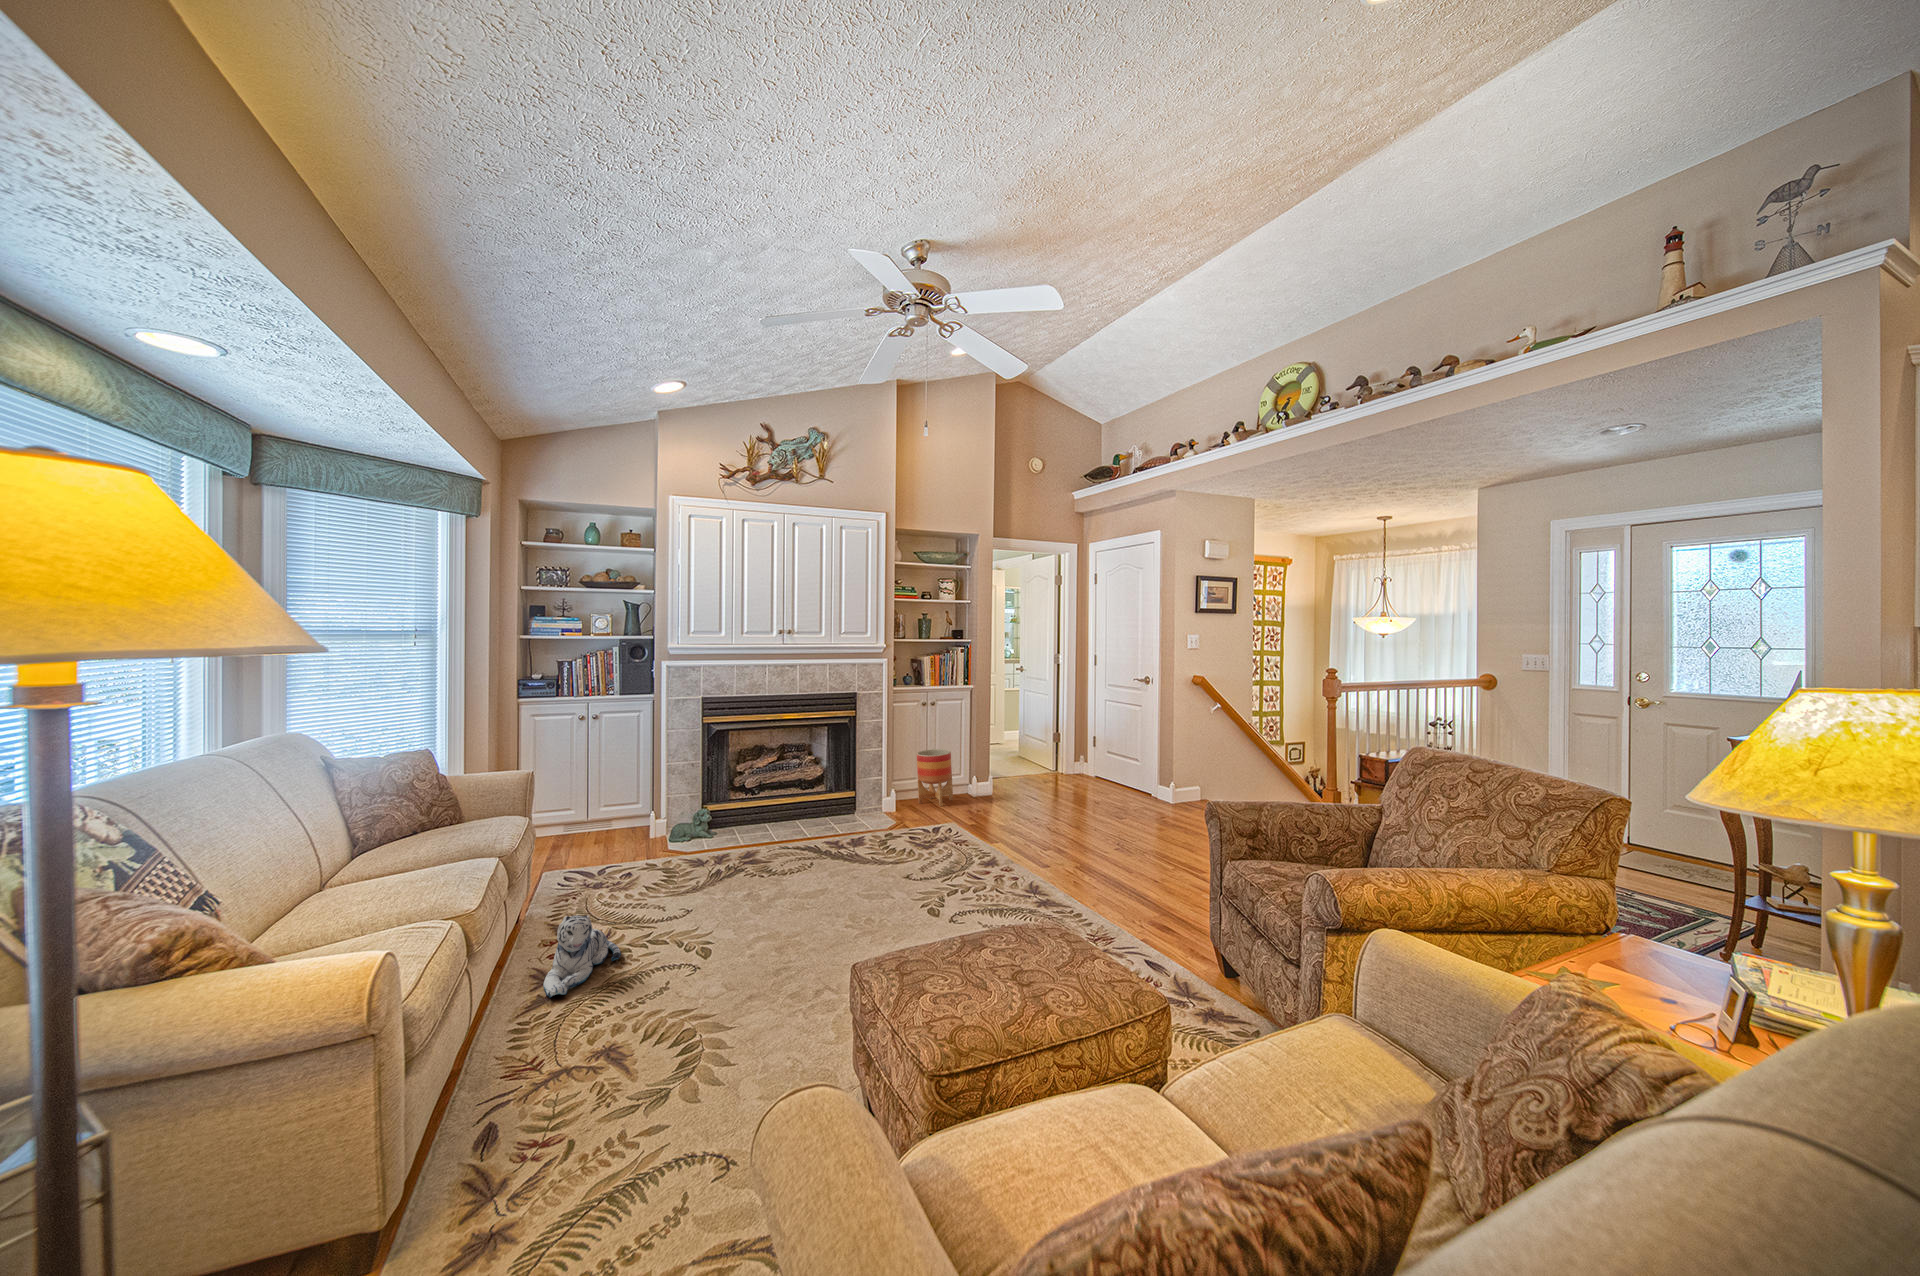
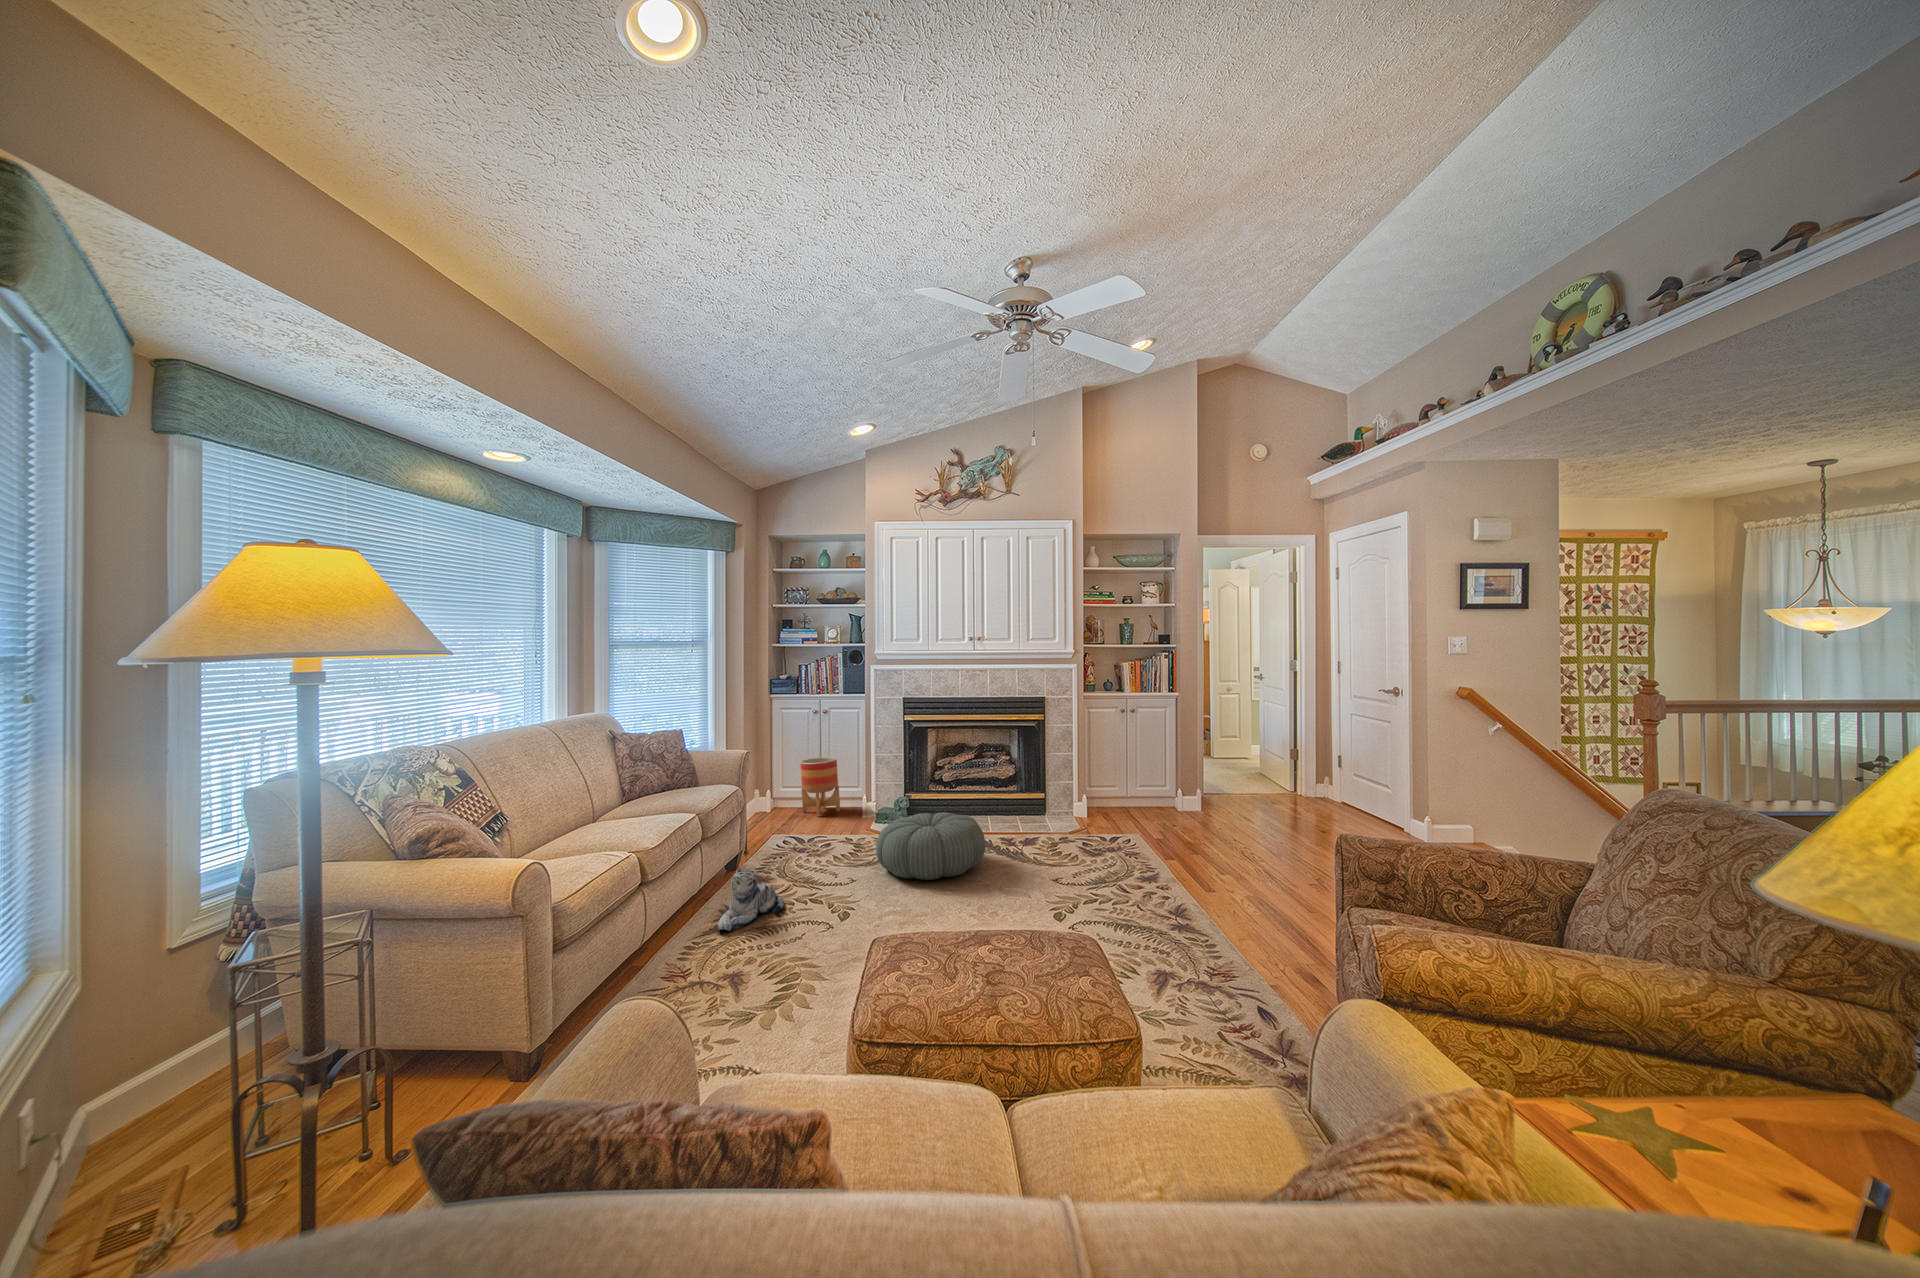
planter: present [917,749,953,806] -> present [800,757,840,817]
pouf: none [708,820,830,897] -> present [876,812,985,880]

